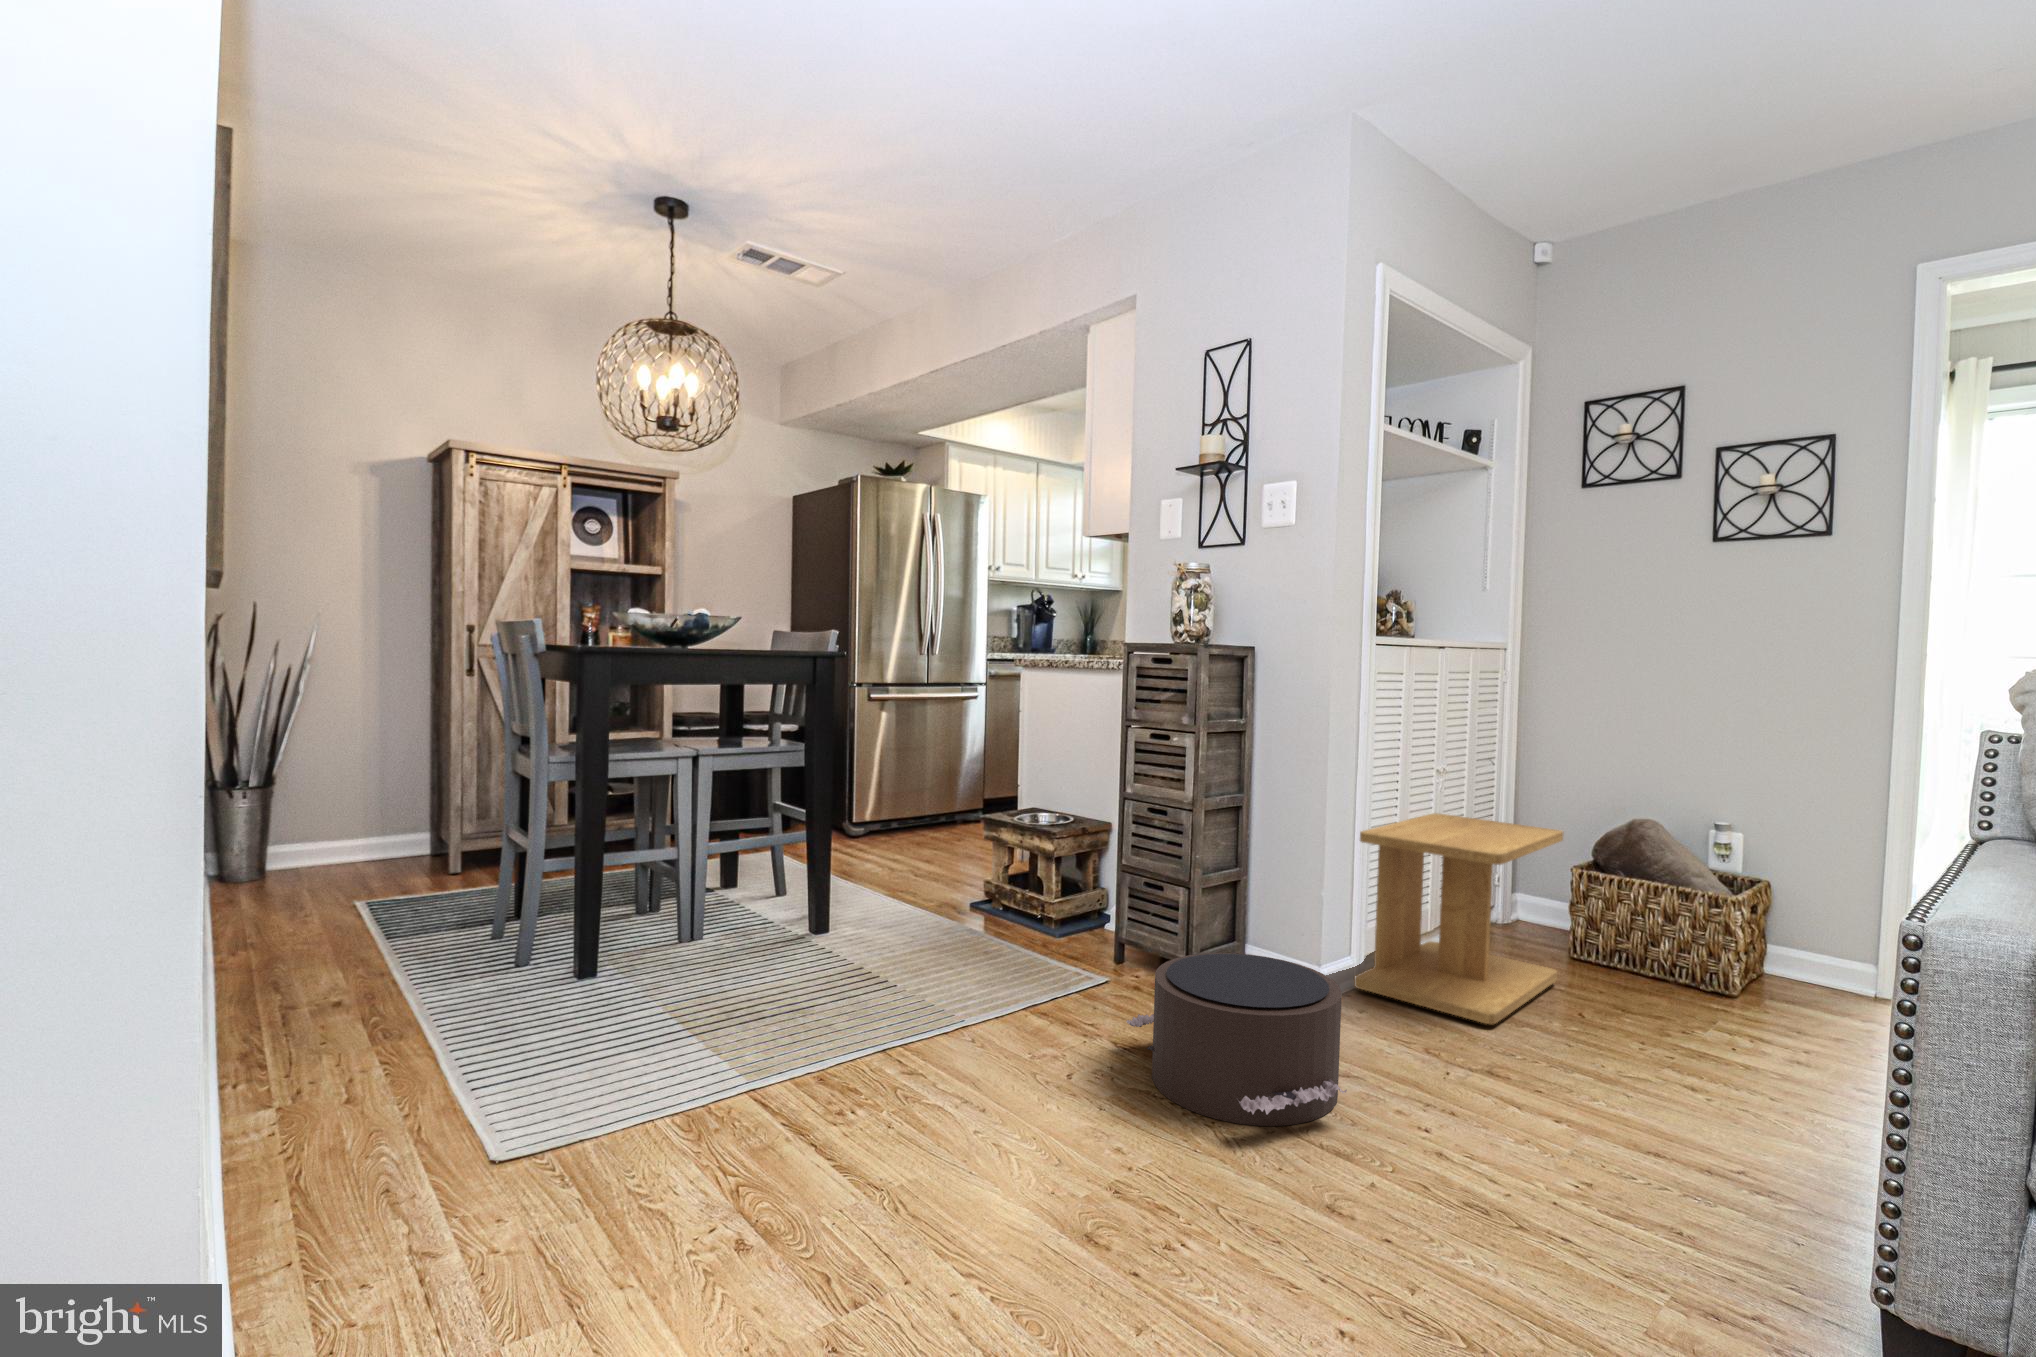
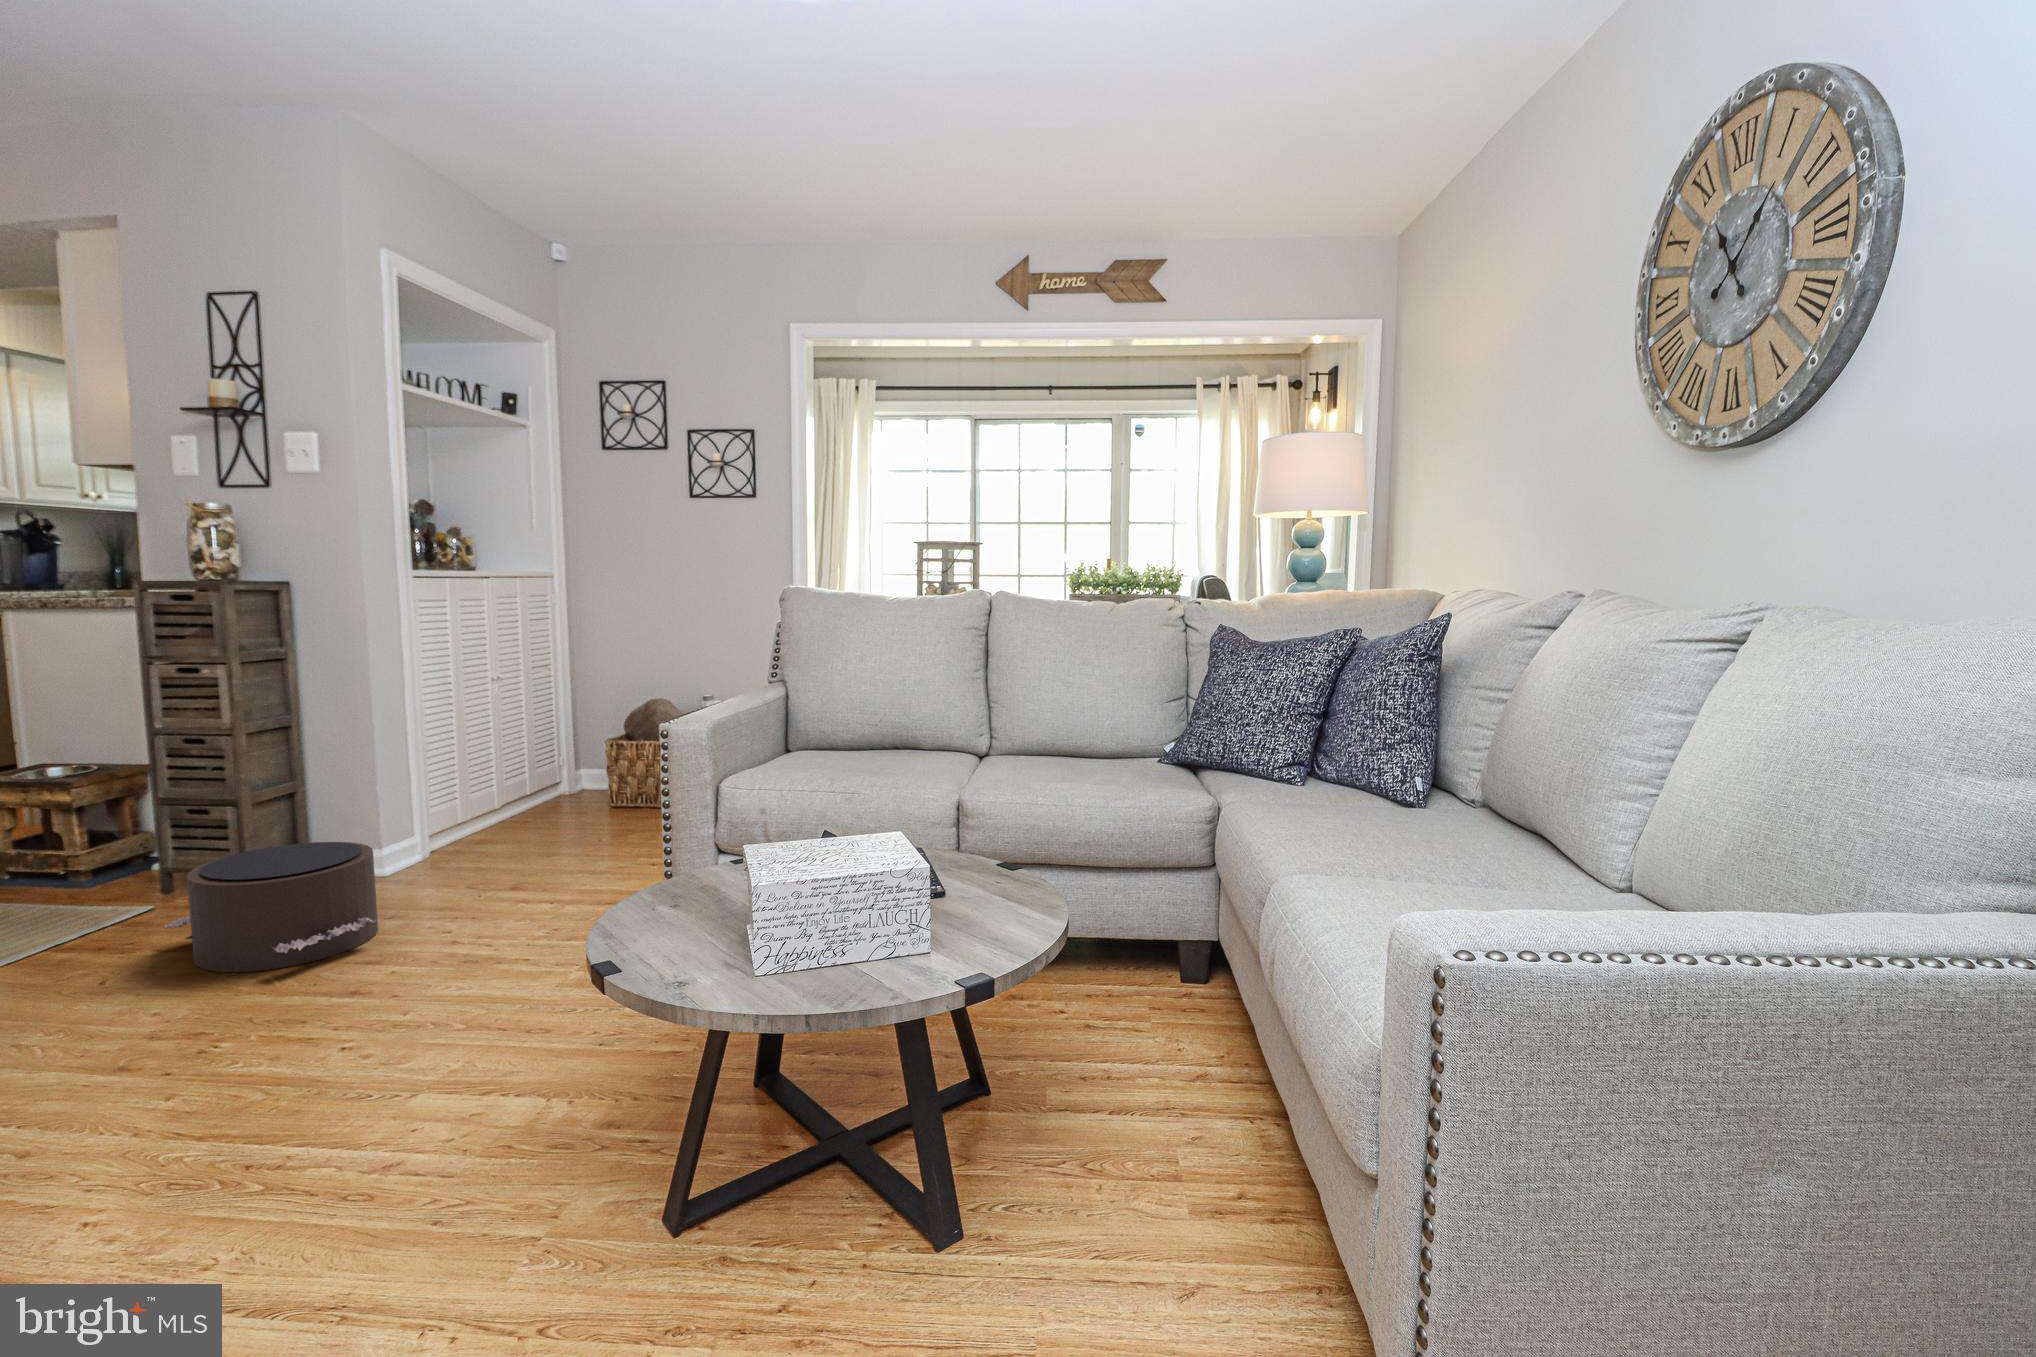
side table: present [1354,813,1563,1024] -> none [410,712,591,860]

